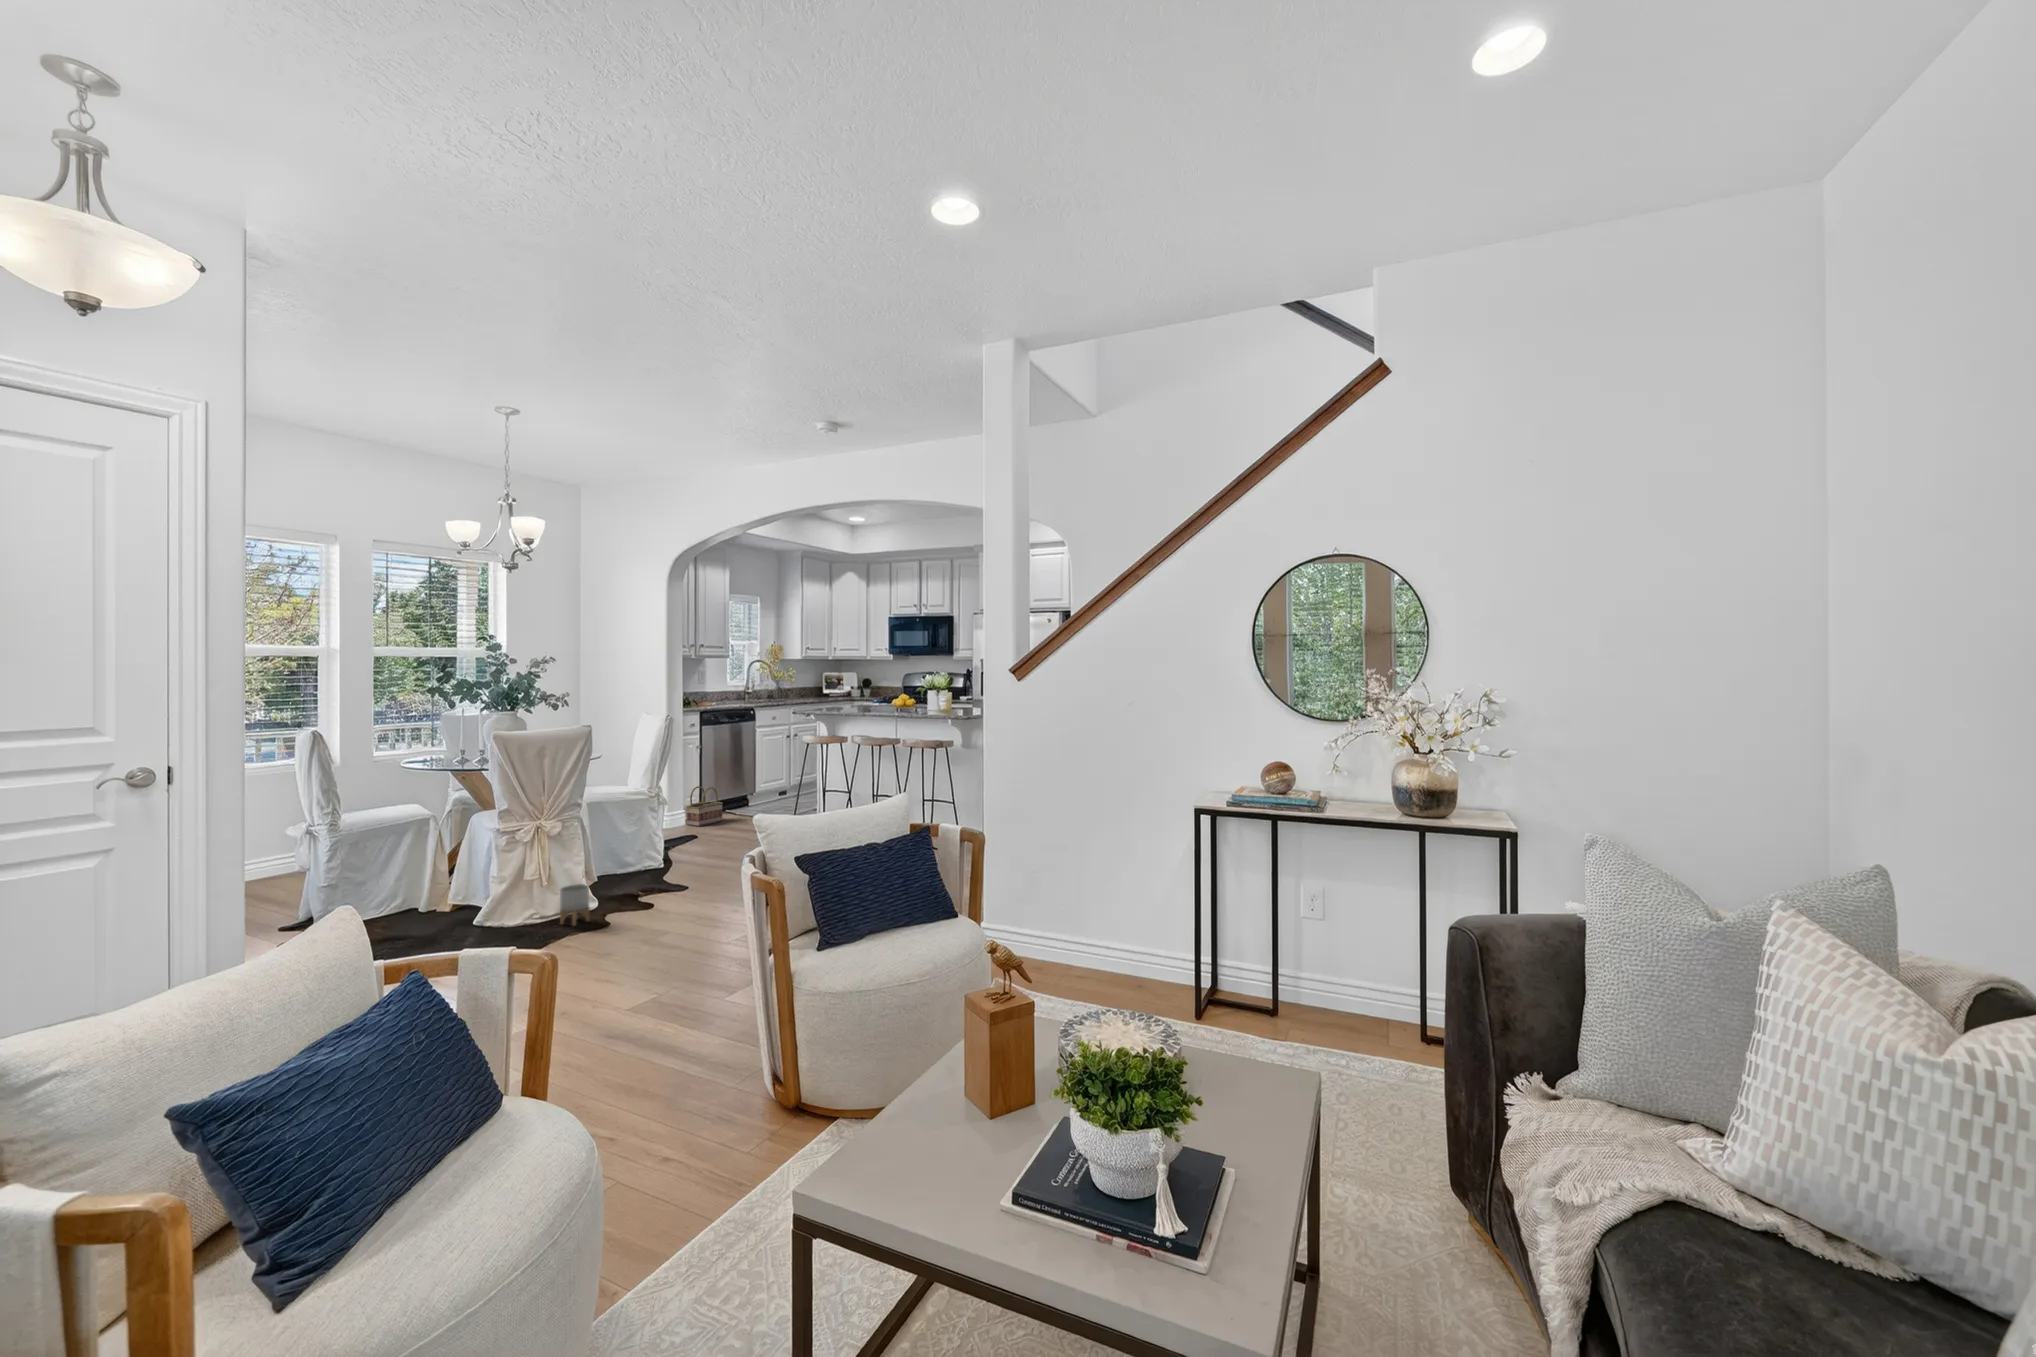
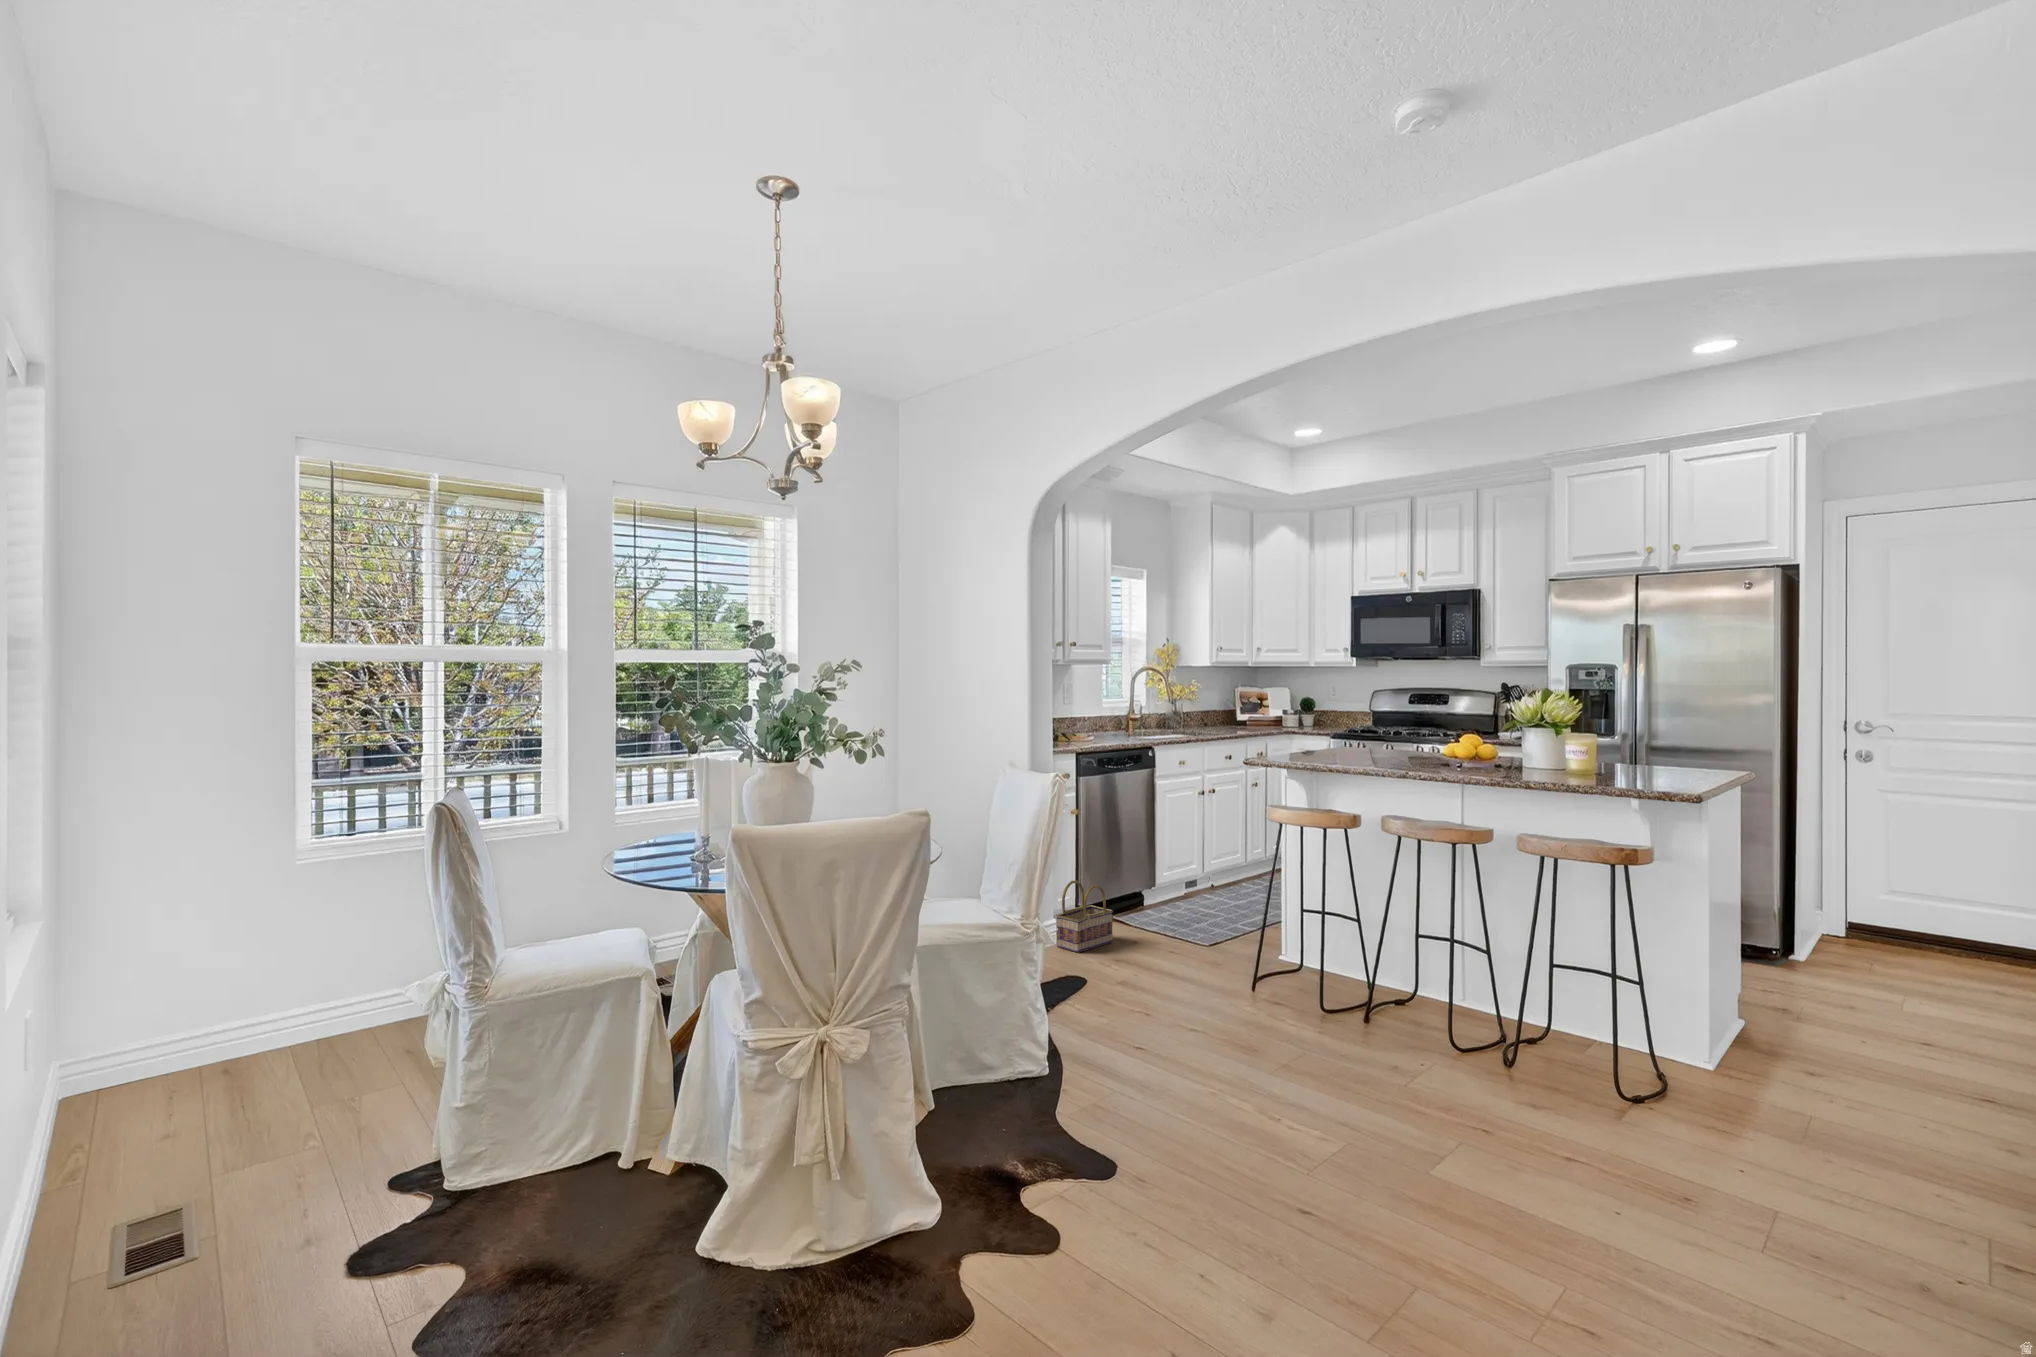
planter: present [560,884,589,926] -> none [865,1190,926,1308]

